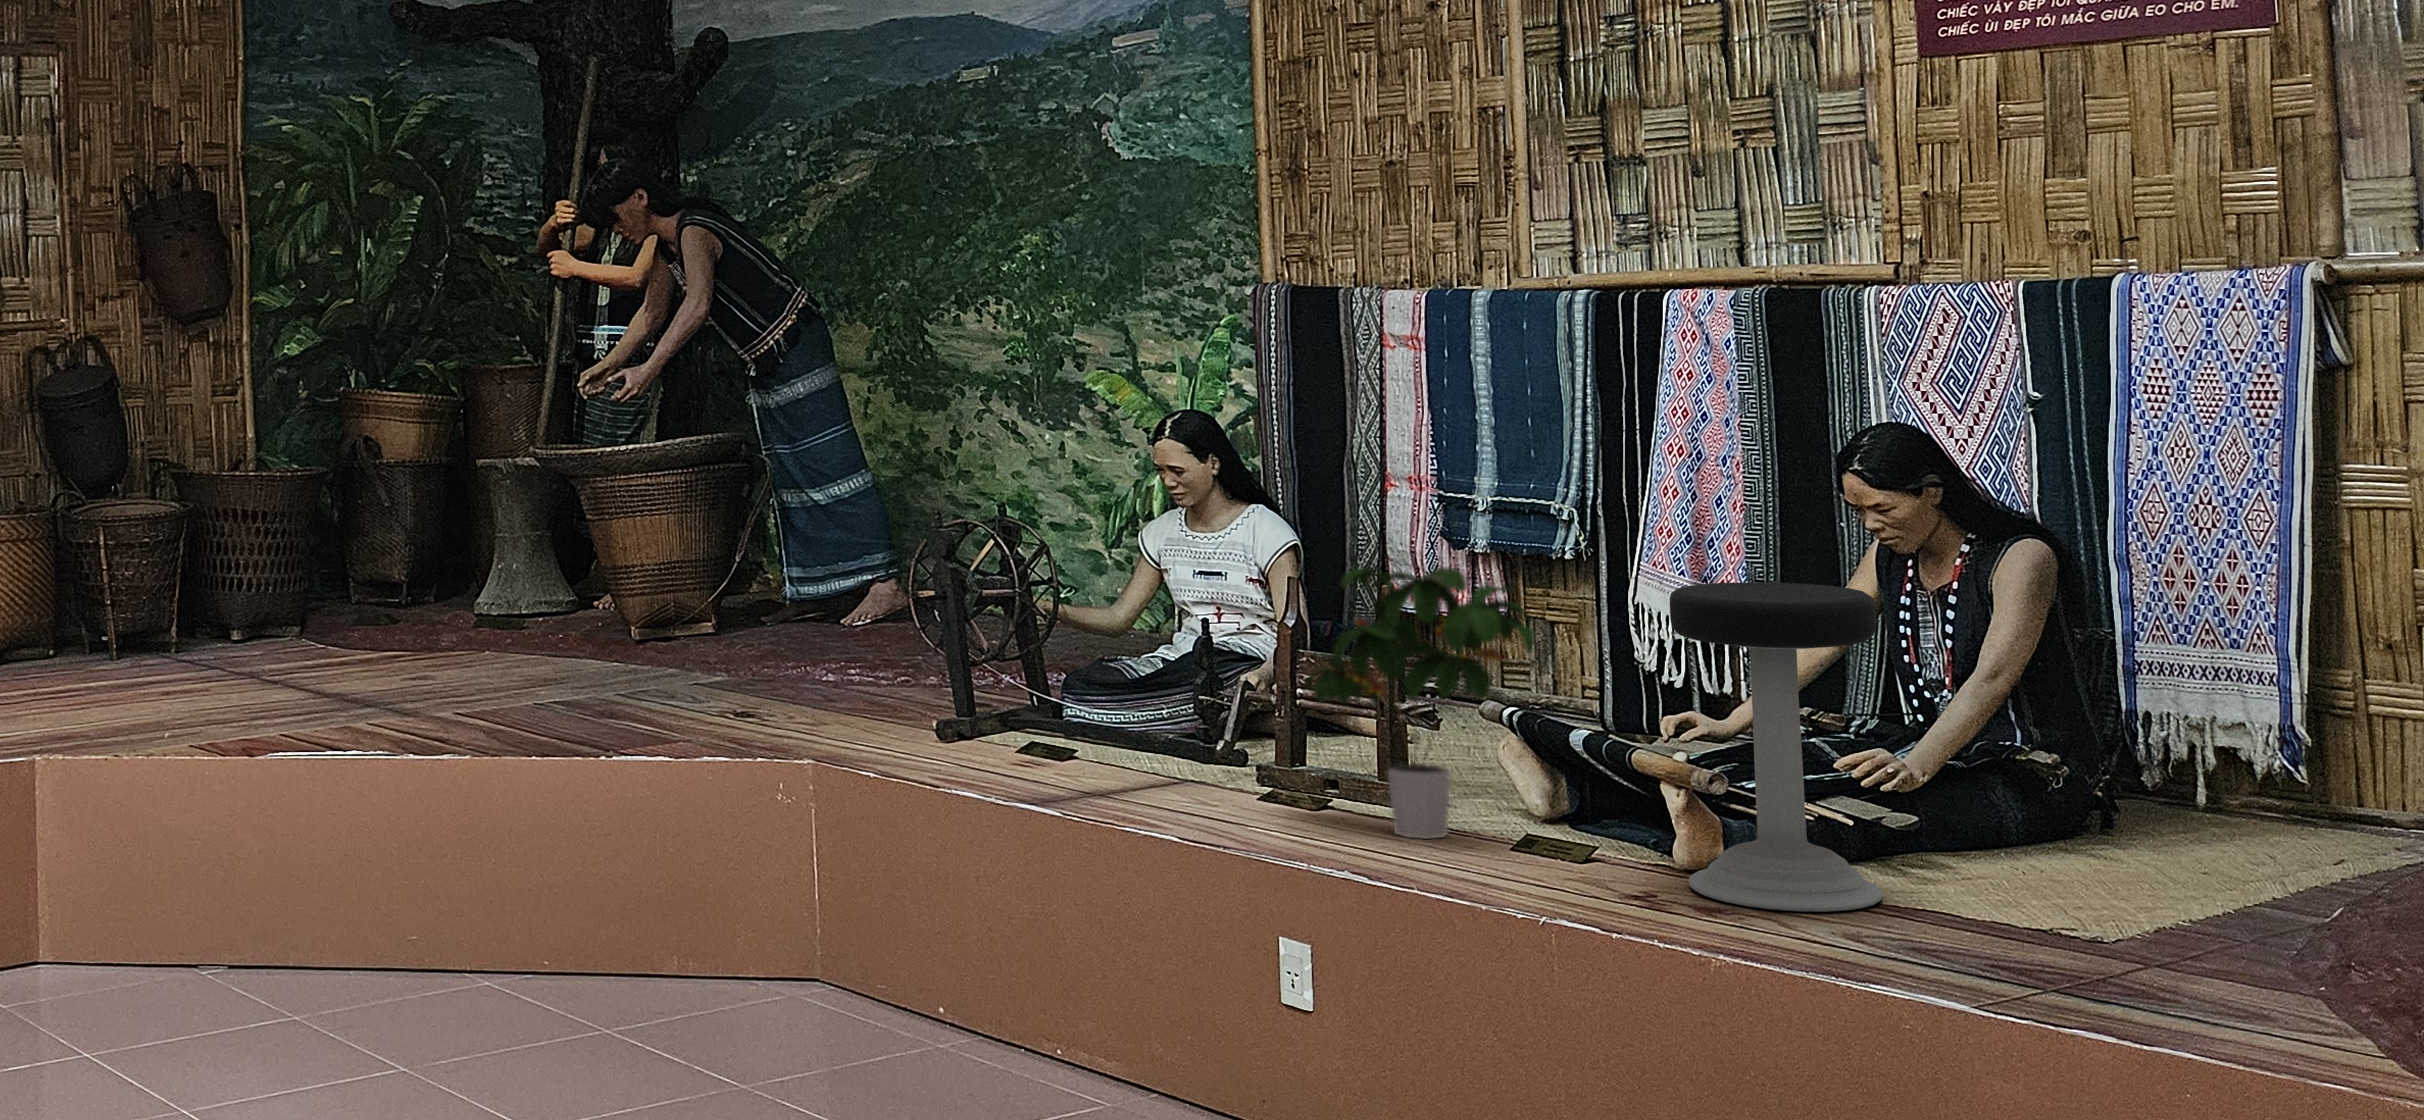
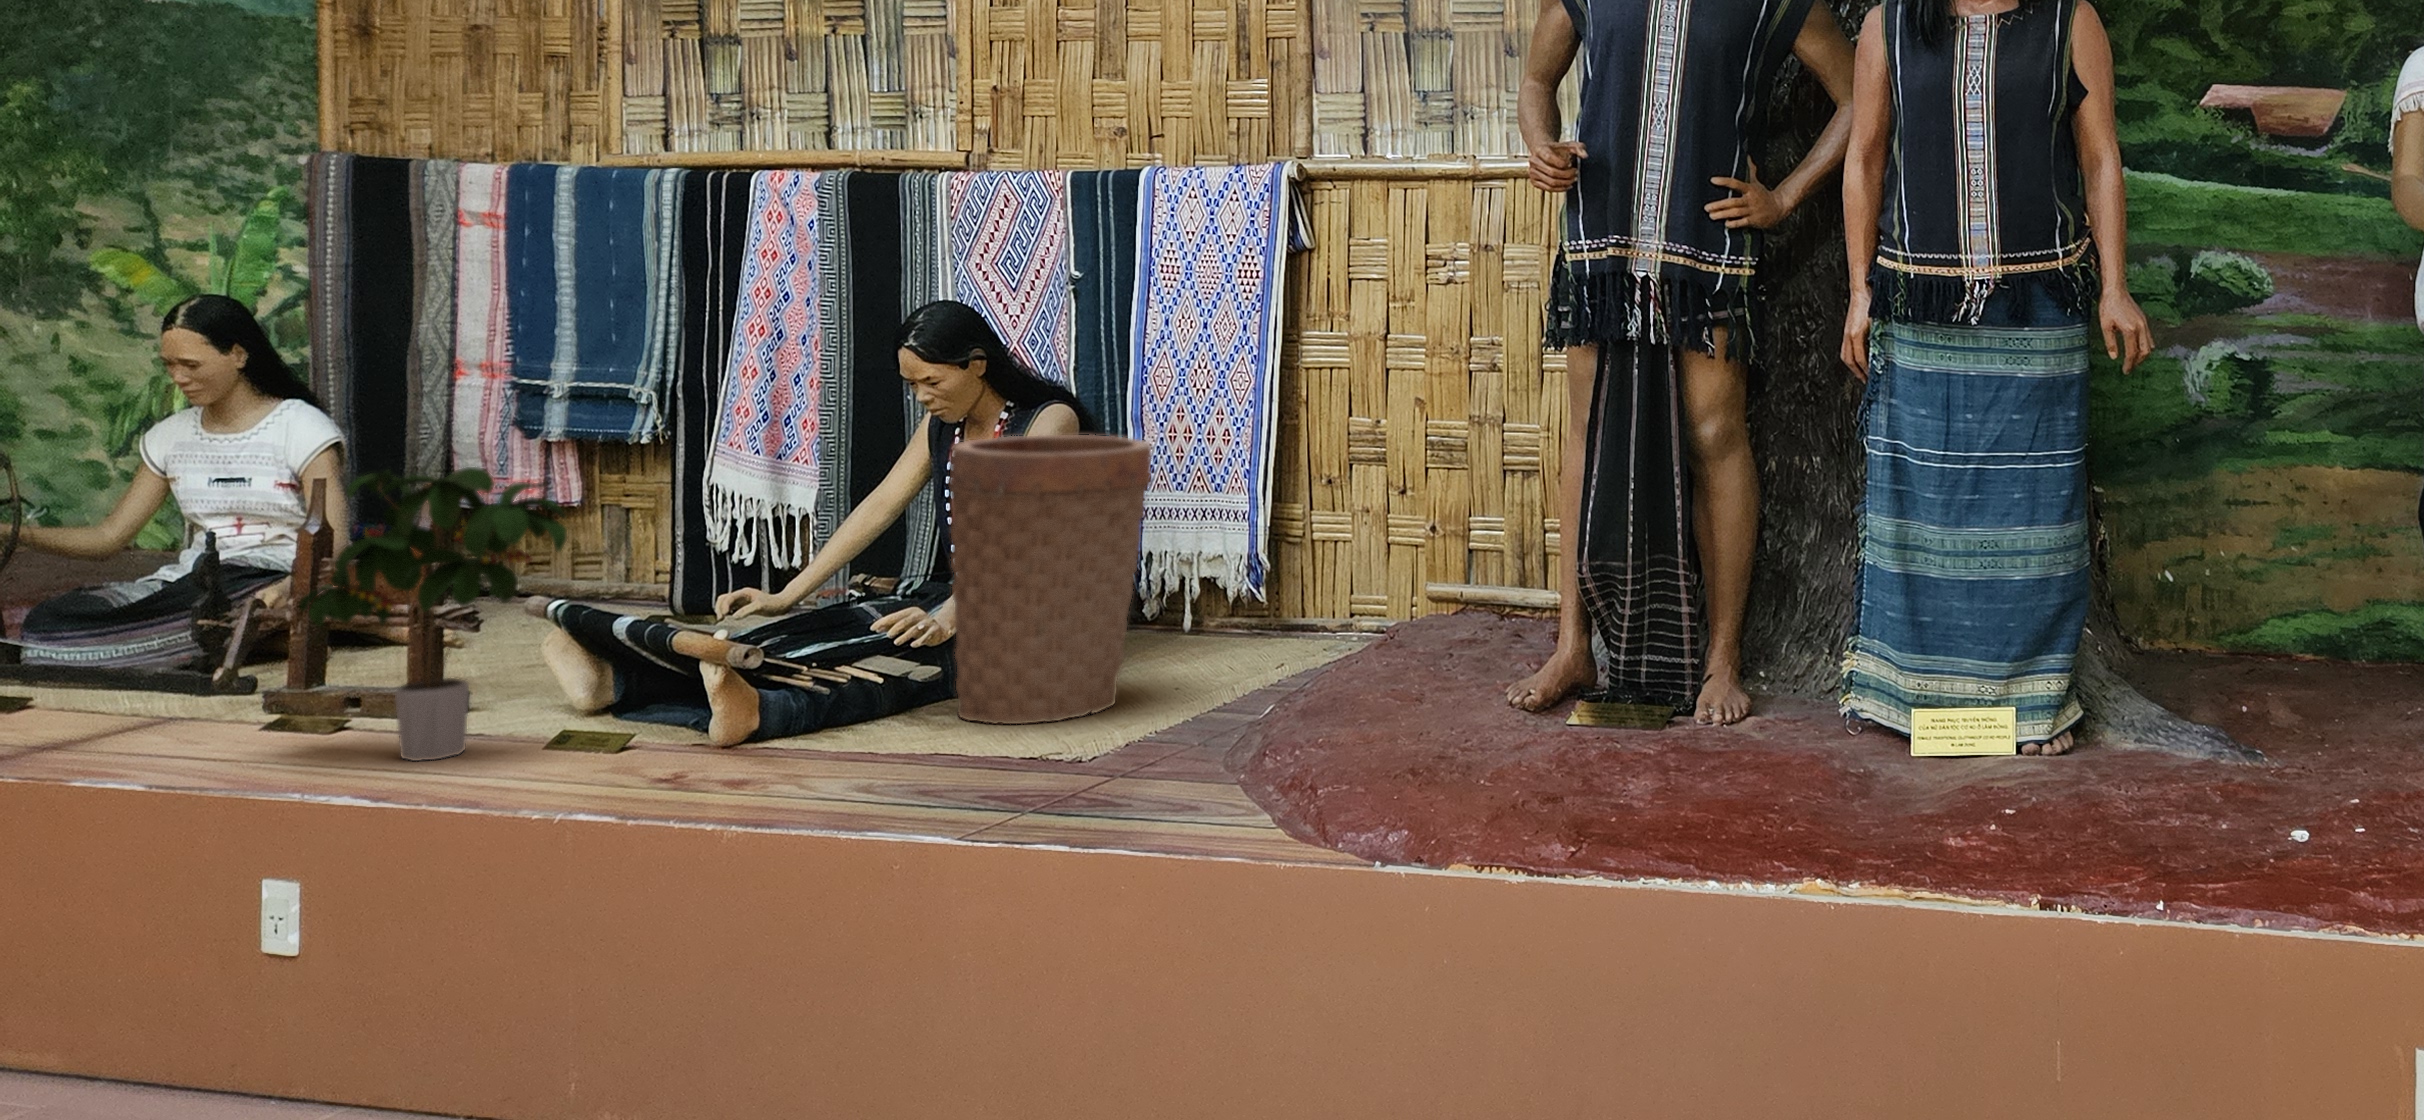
basket: none [1916,571,2161,891] -> present [948,435,1151,724]
stool: present [1670,582,1883,912] -> none [702,462,901,784]

